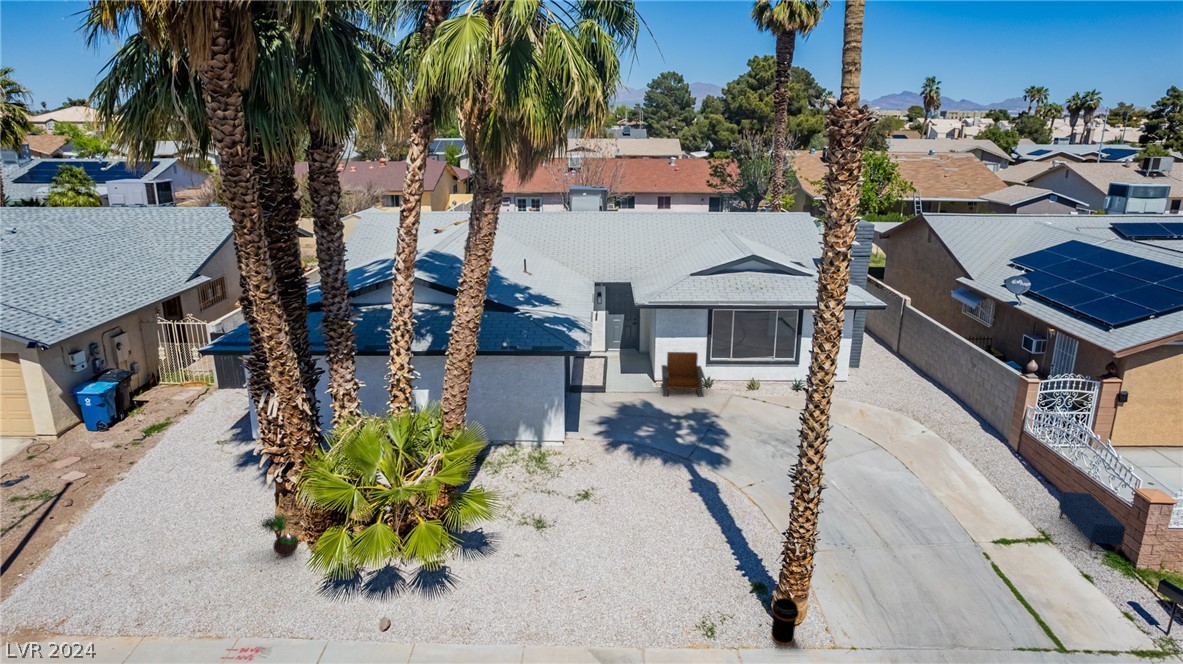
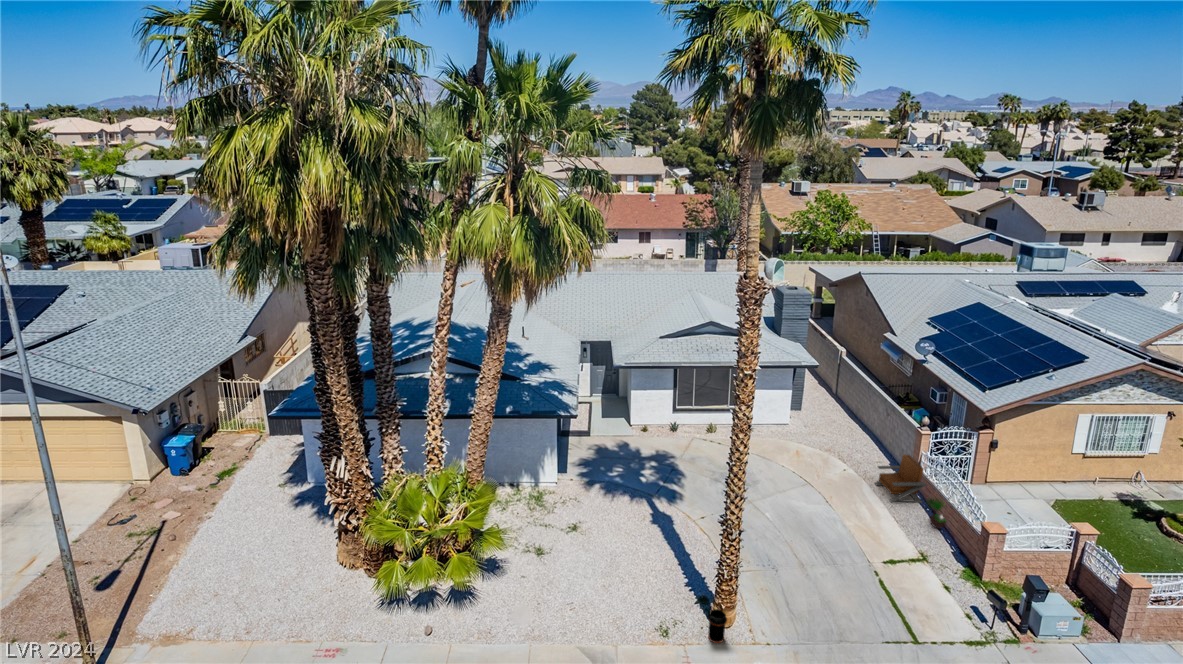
lounge chair: present [661,352,705,397] -> present [875,455,926,503]
bench: present [1059,492,1125,552] -> none [934,523,978,570]
potted tree: present [261,514,298,556] -> present [927,499,947,528]

